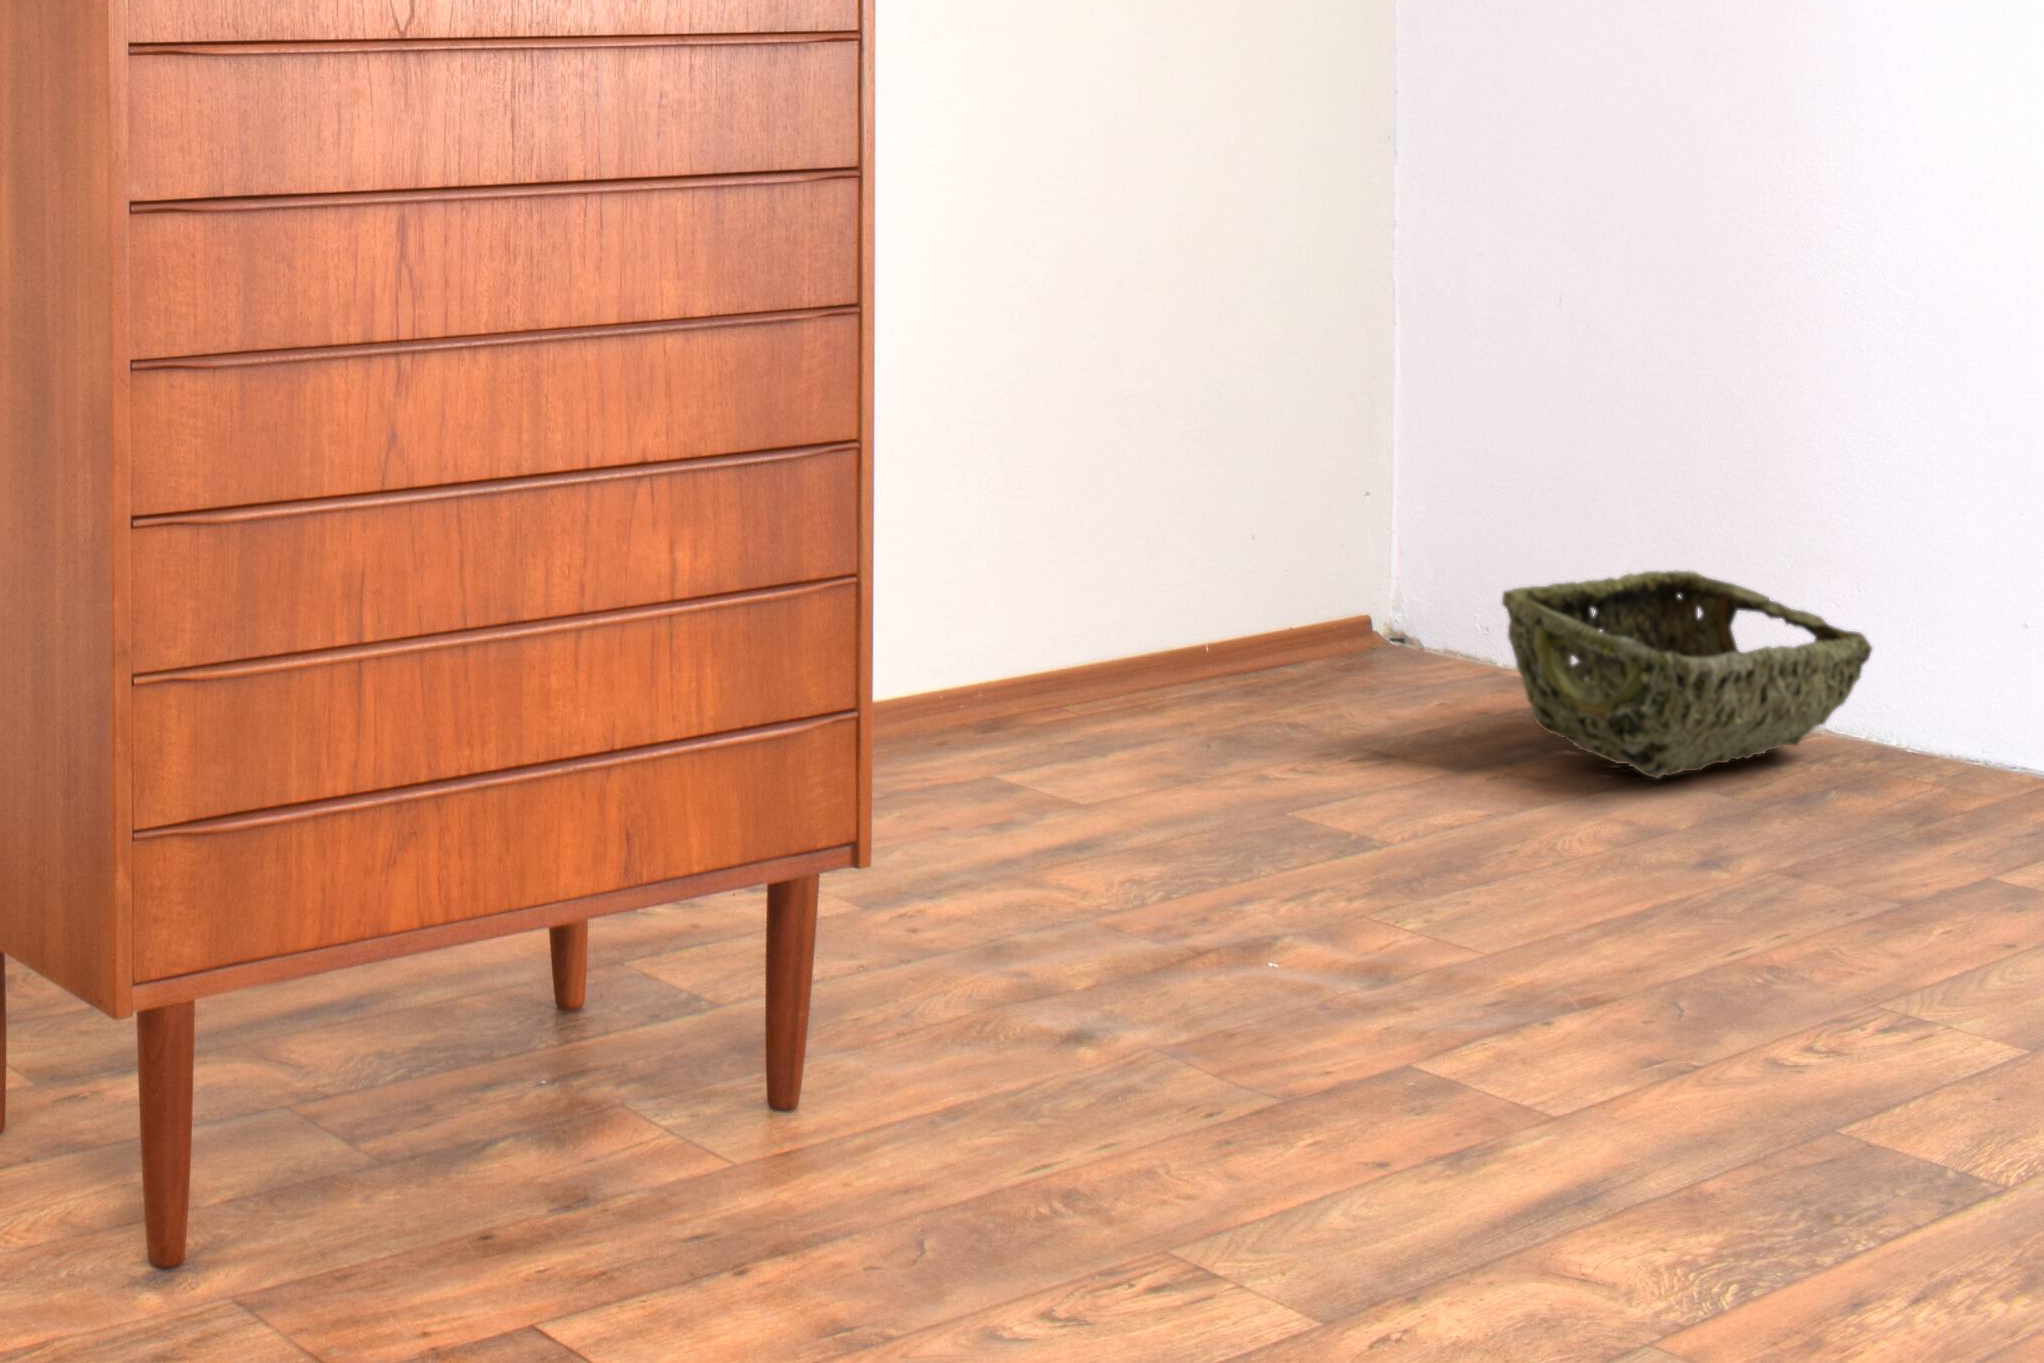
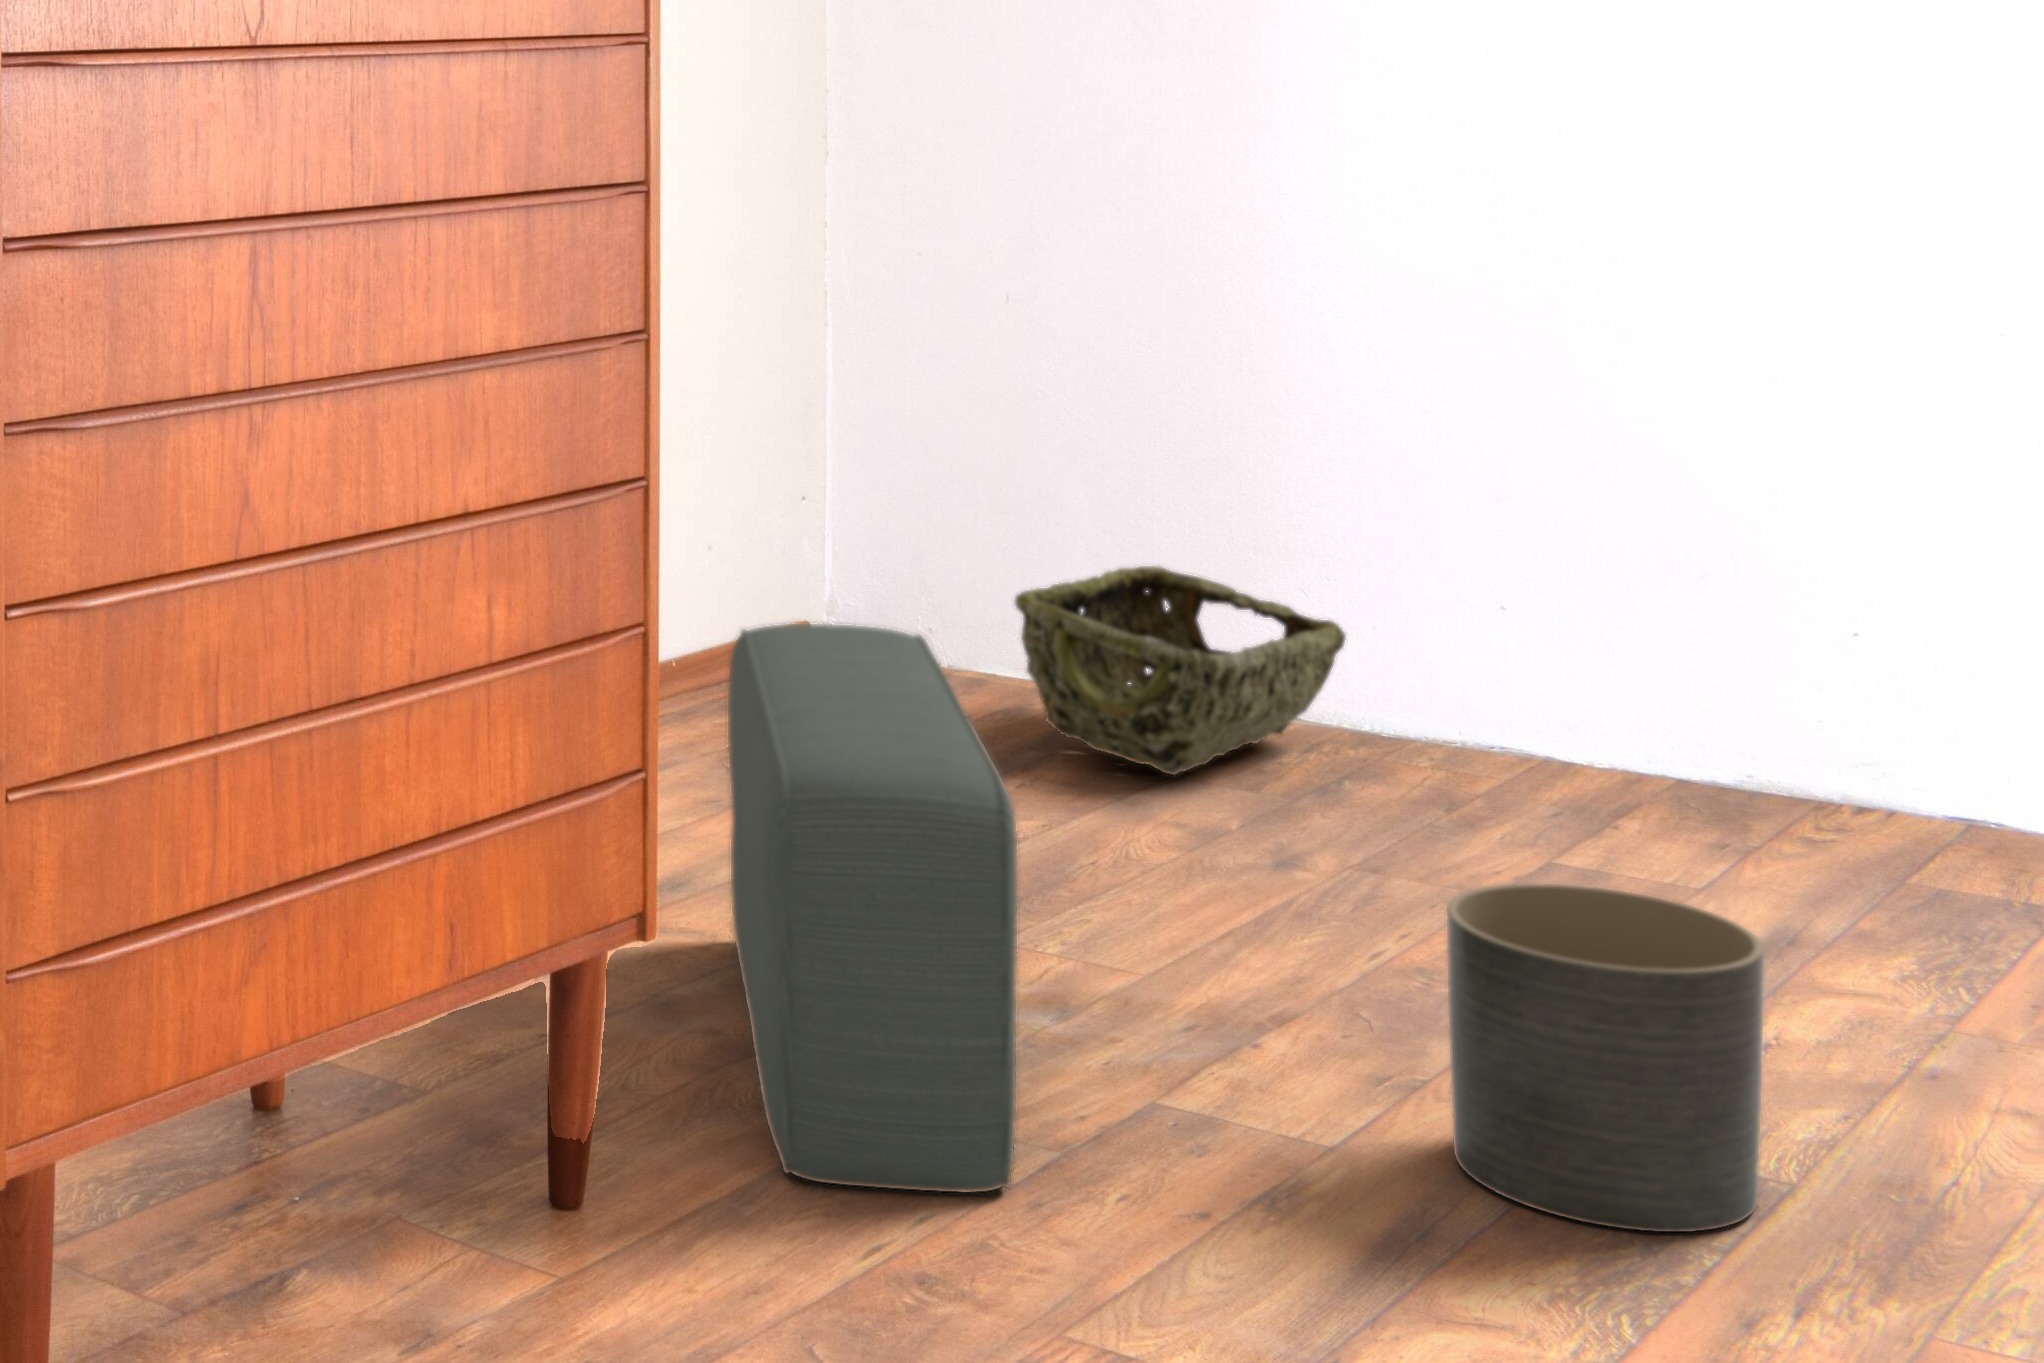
pouf: none [980,598,1276,1127] -> present [728,624,1017,1192]
planter: none [1665,873,1975,1218] -> present [1447,883,1764,1232]

